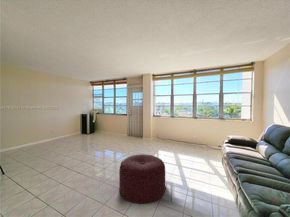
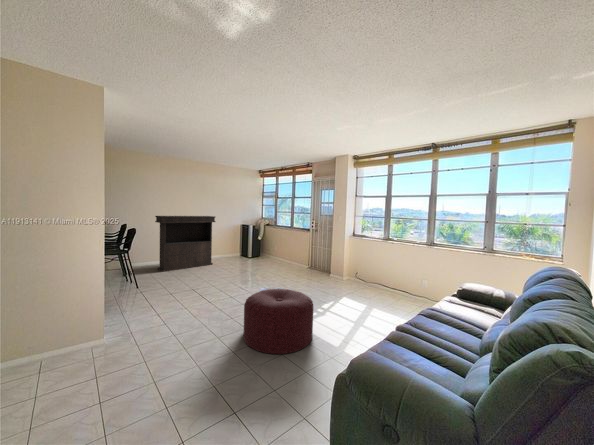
console table: none [16,110,66,154] -> present [155,216,215,272]

